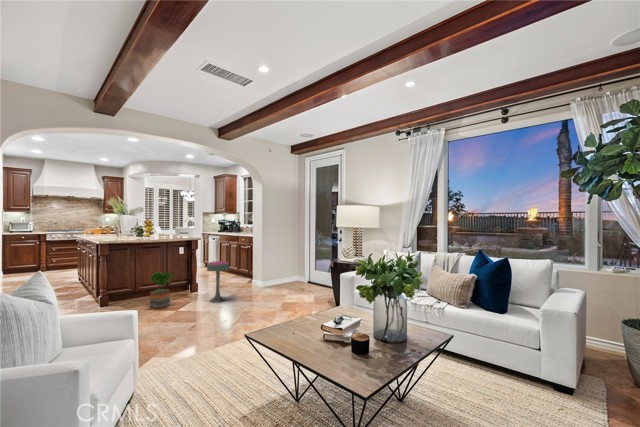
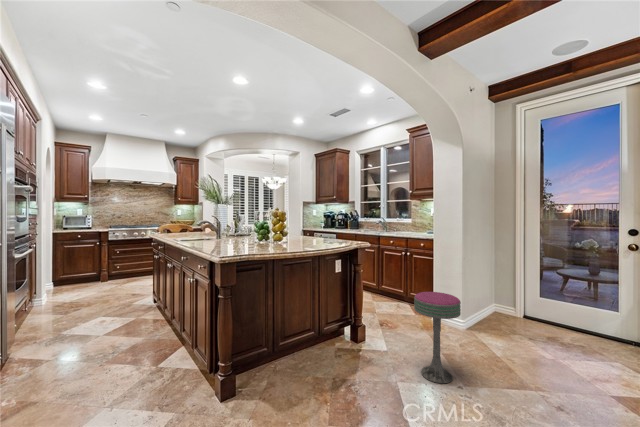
potted tree: present [150,272,173,308] -> none [313,316,362,404]

